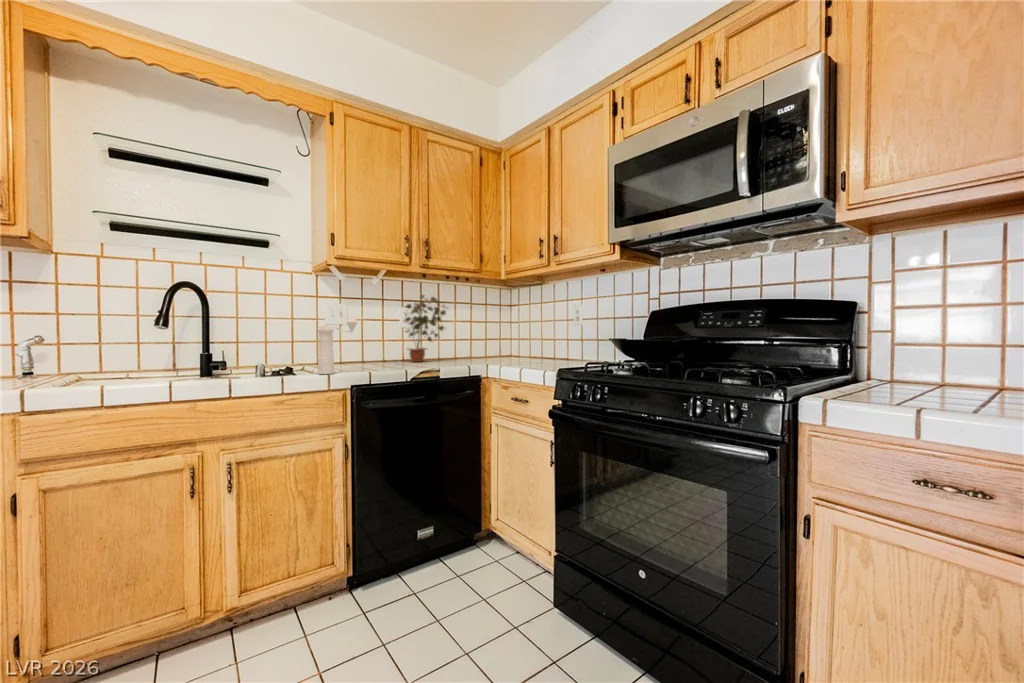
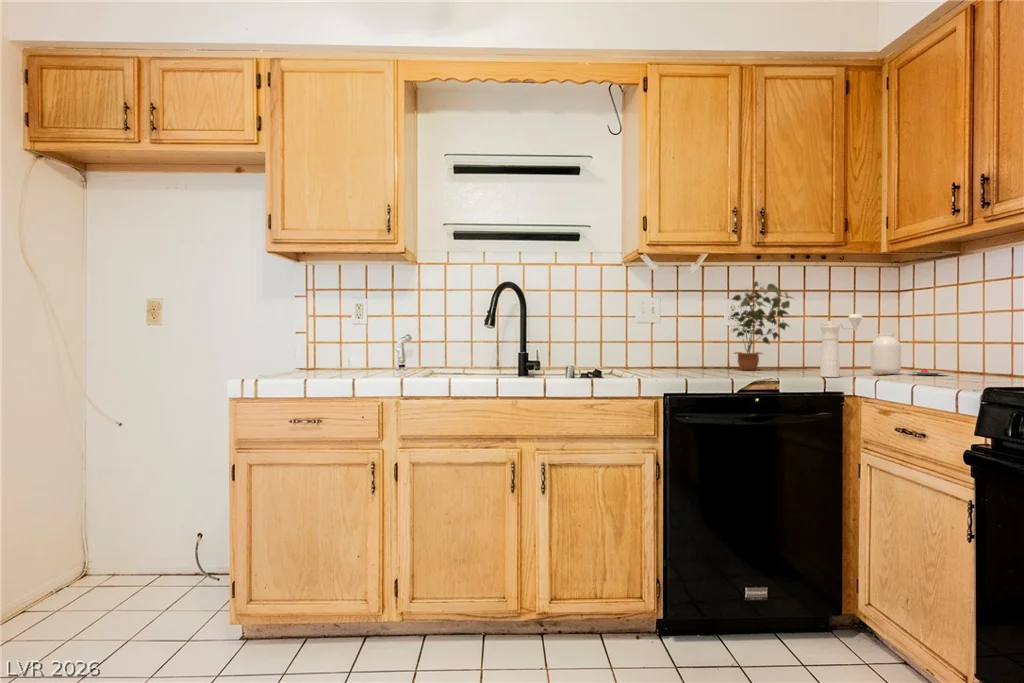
pepper mill: present [318,319,358,374] -> present [820,314,863,377]
jar: none [496,334,540,362] -> present [871,334,948,375]

